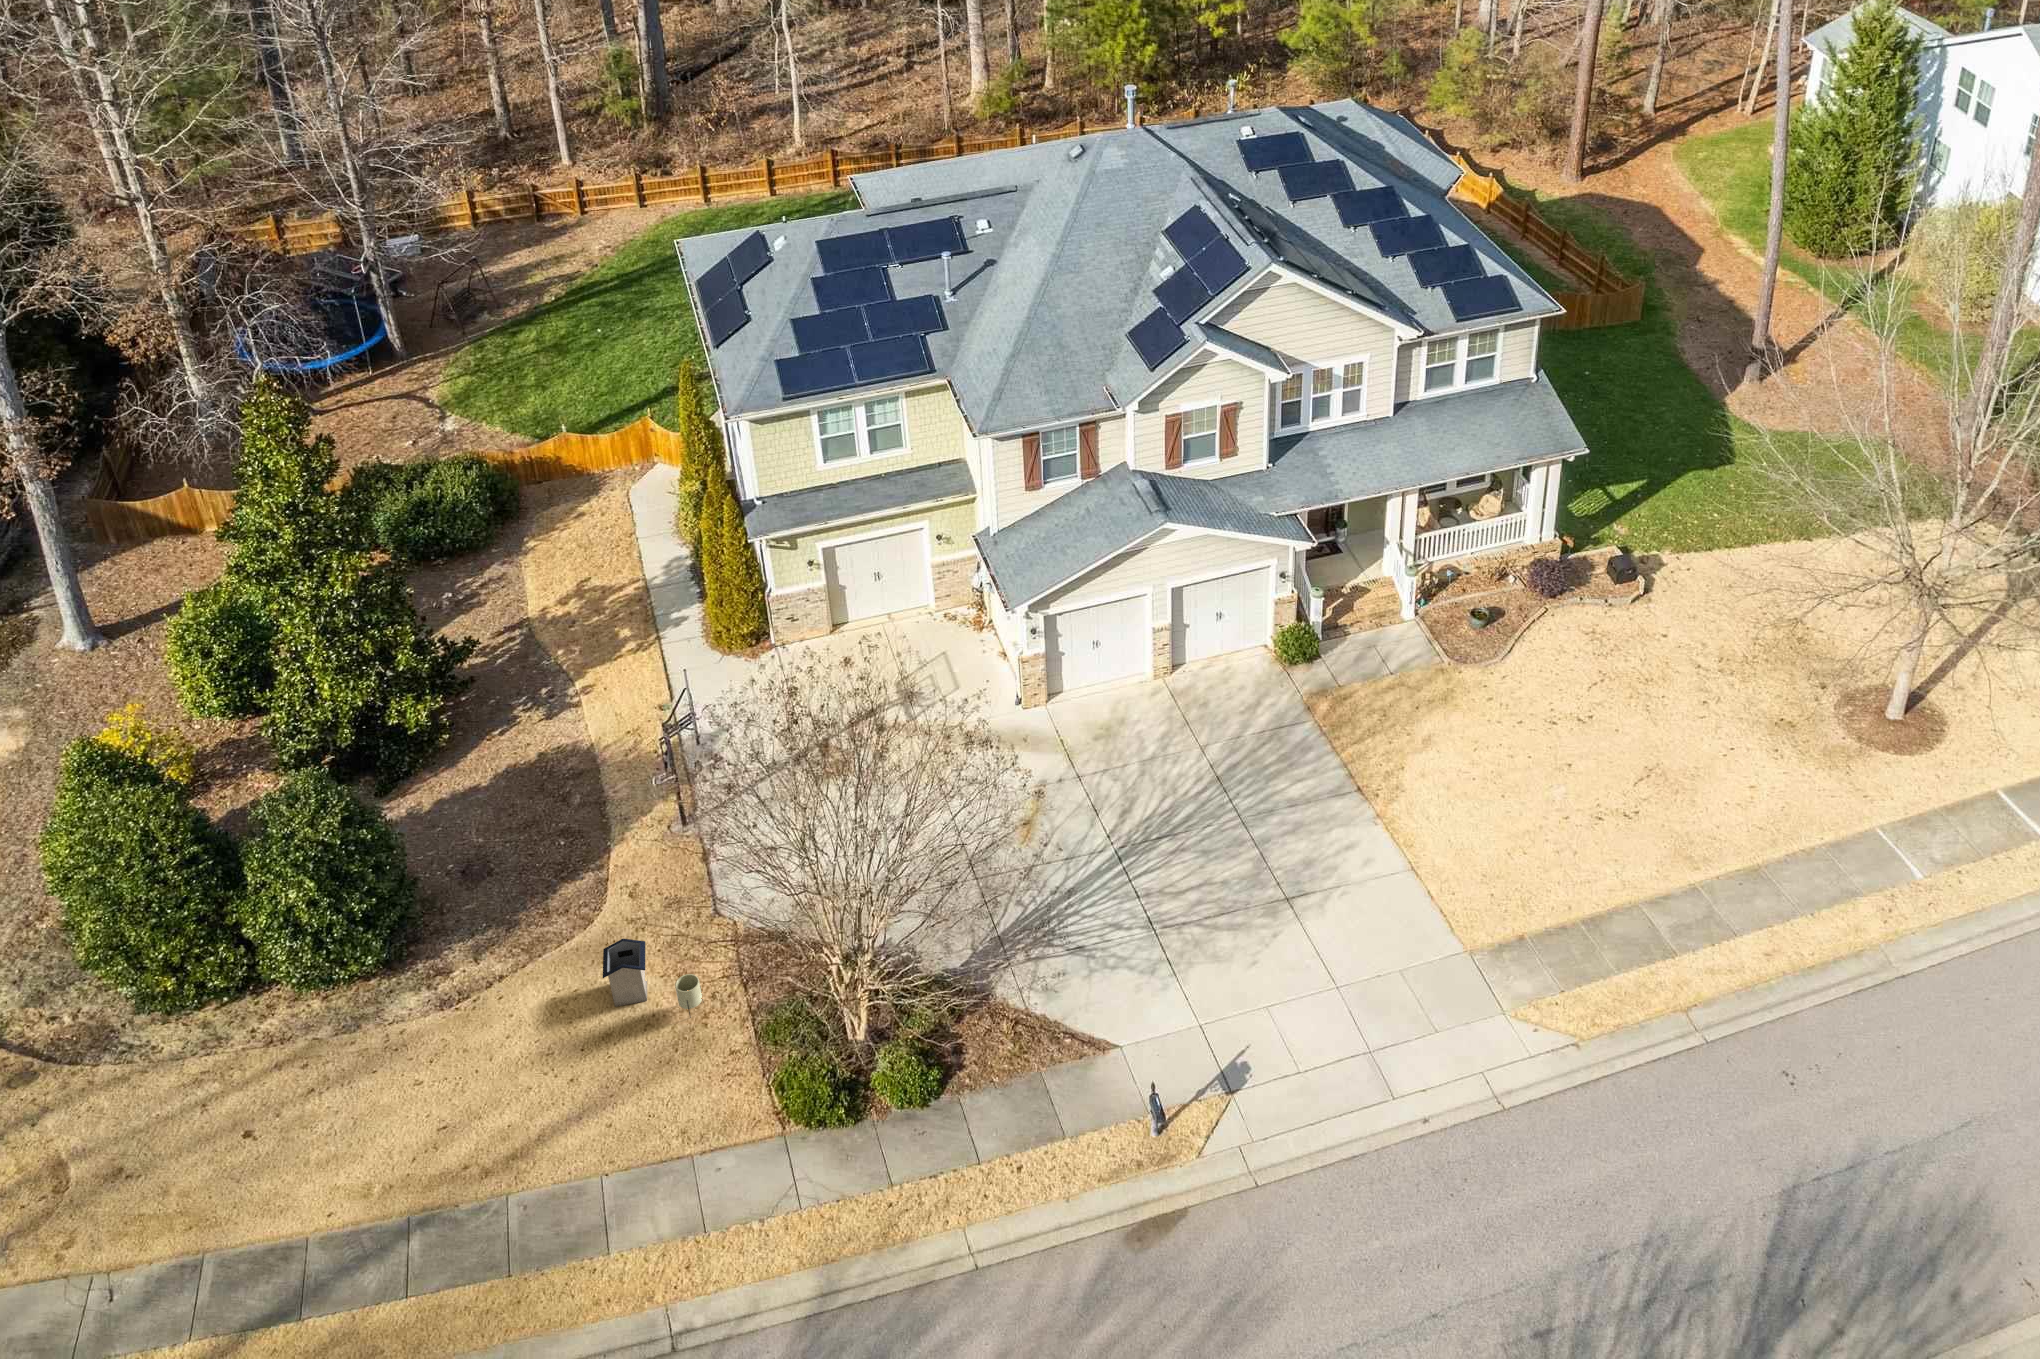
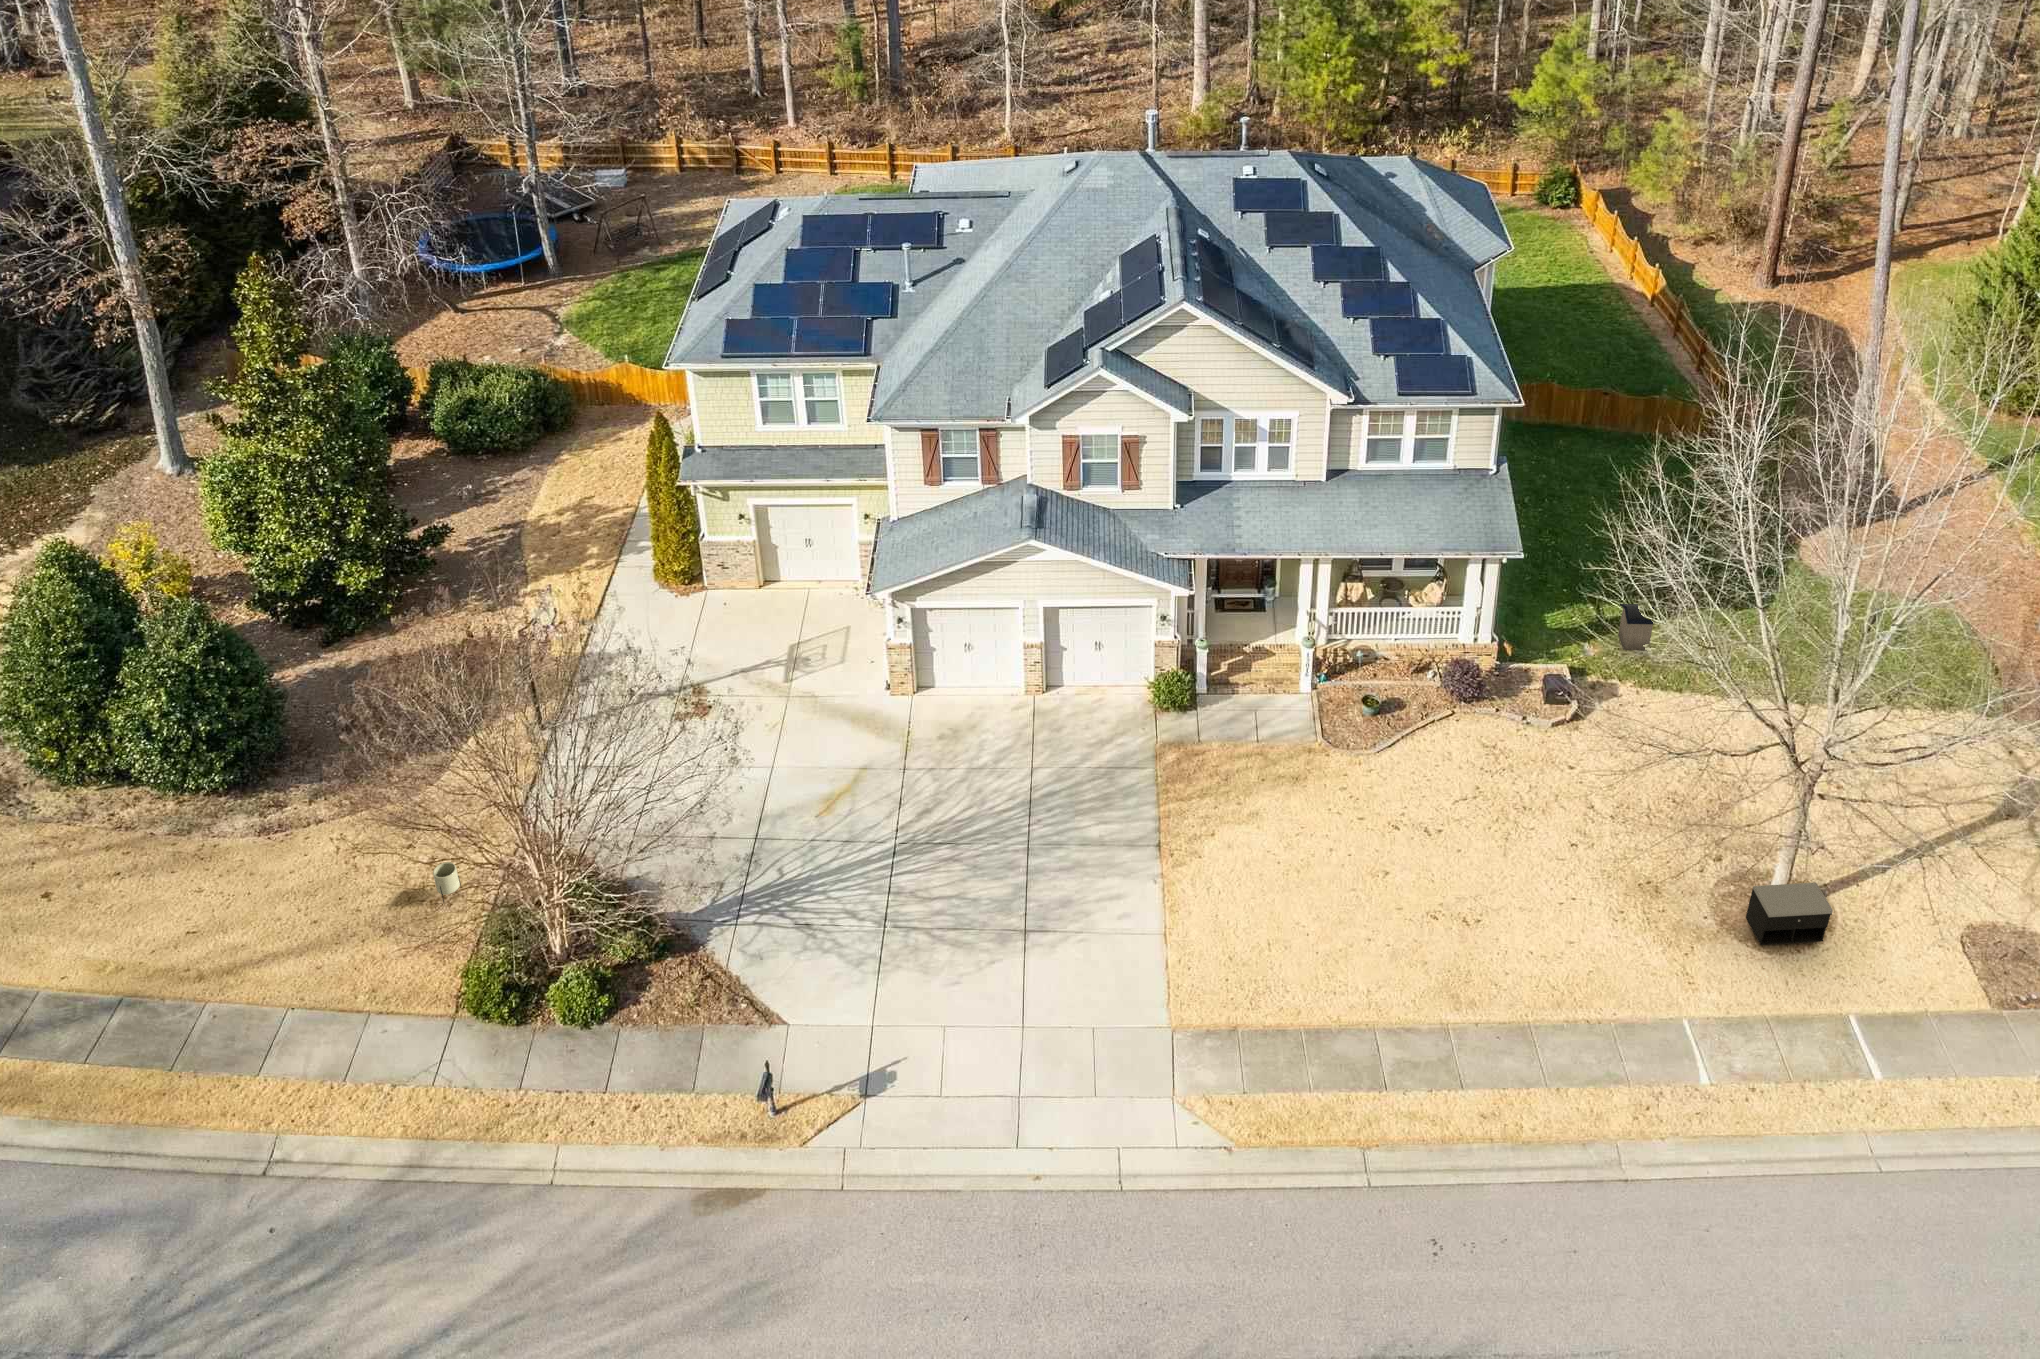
storage bench: none [1876,679,1952,743] -> present [1746,883,1833,945]
trash can: present [603,939,647,1007] -> present [1618,604,1655,650]

